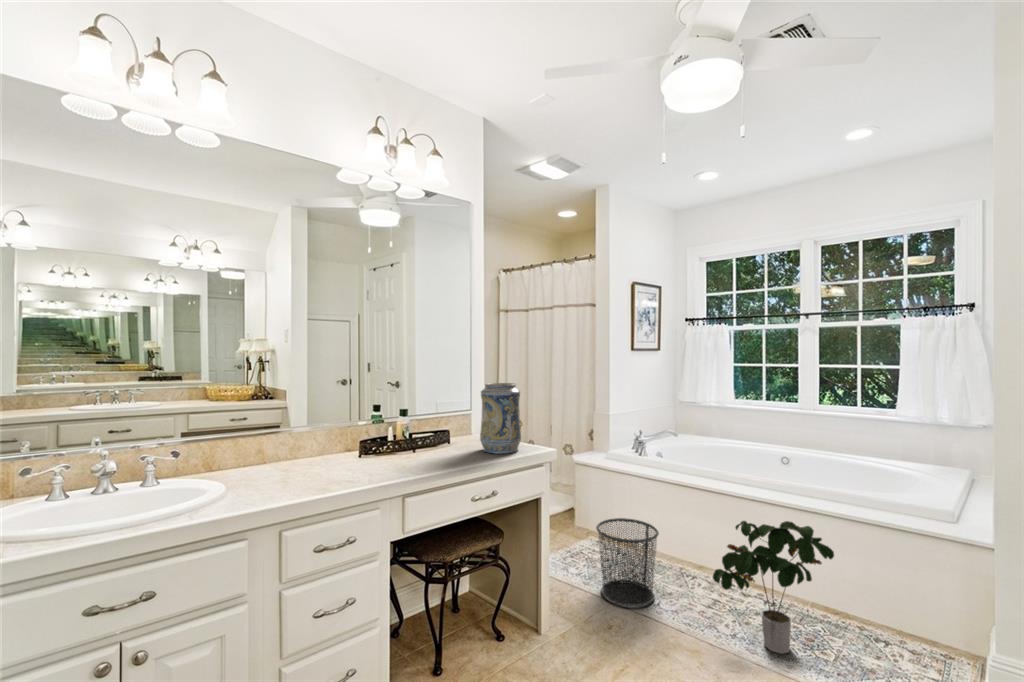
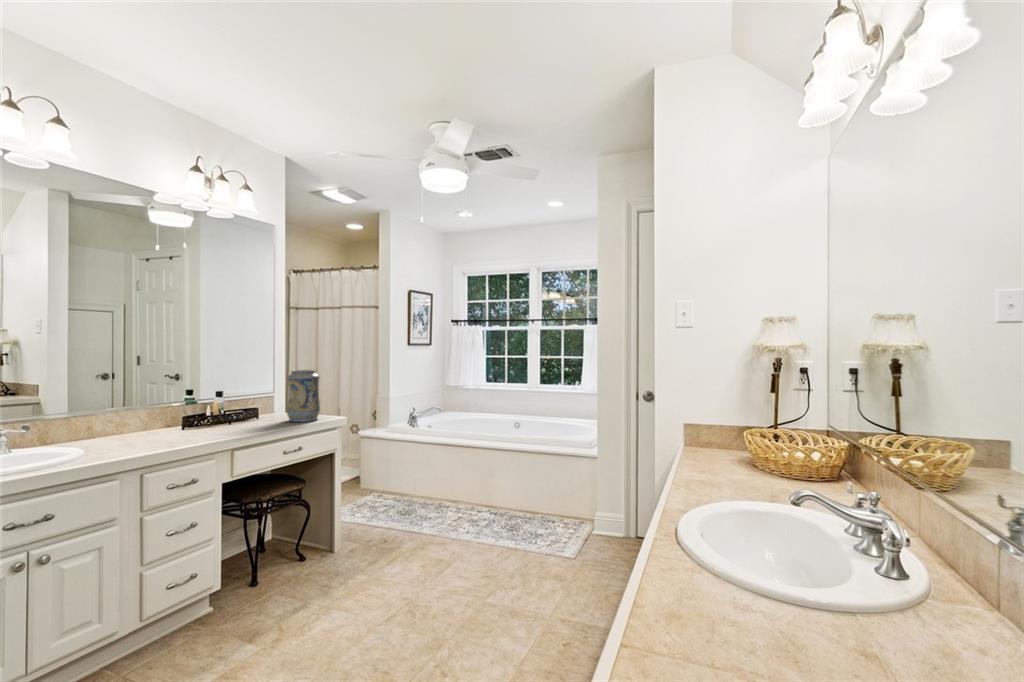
waste bin: present [596,518,659,608] -> none [377,470,422,529]
potted plant: present [713,521,834,654] -> none [454,453,524,534]

